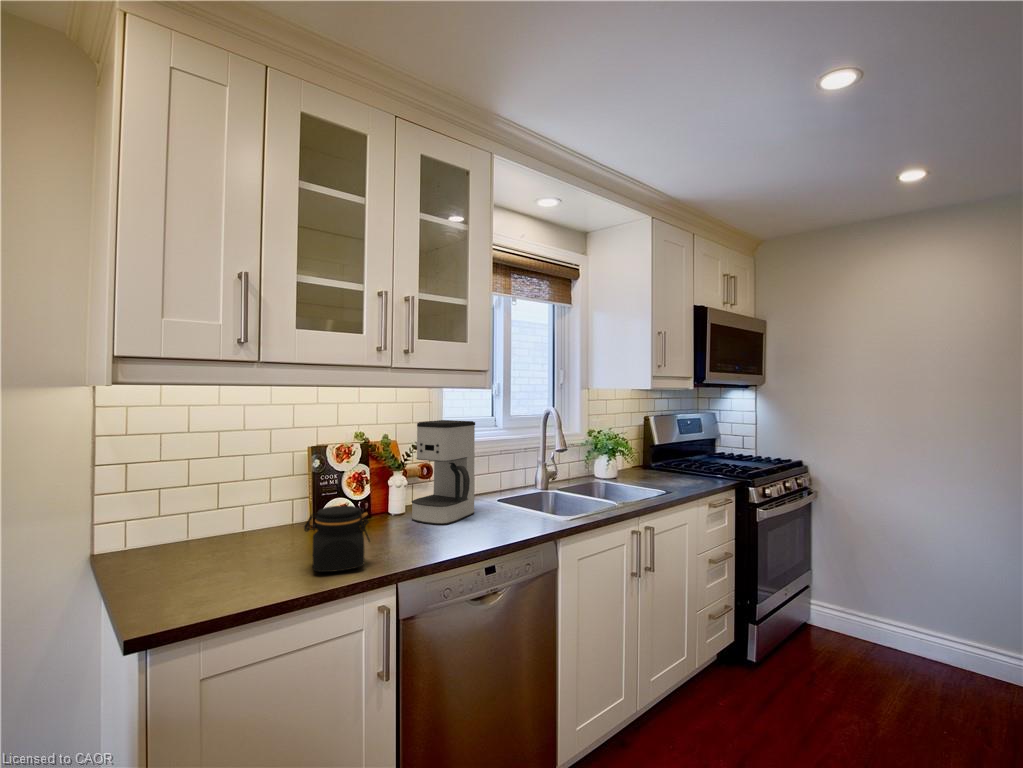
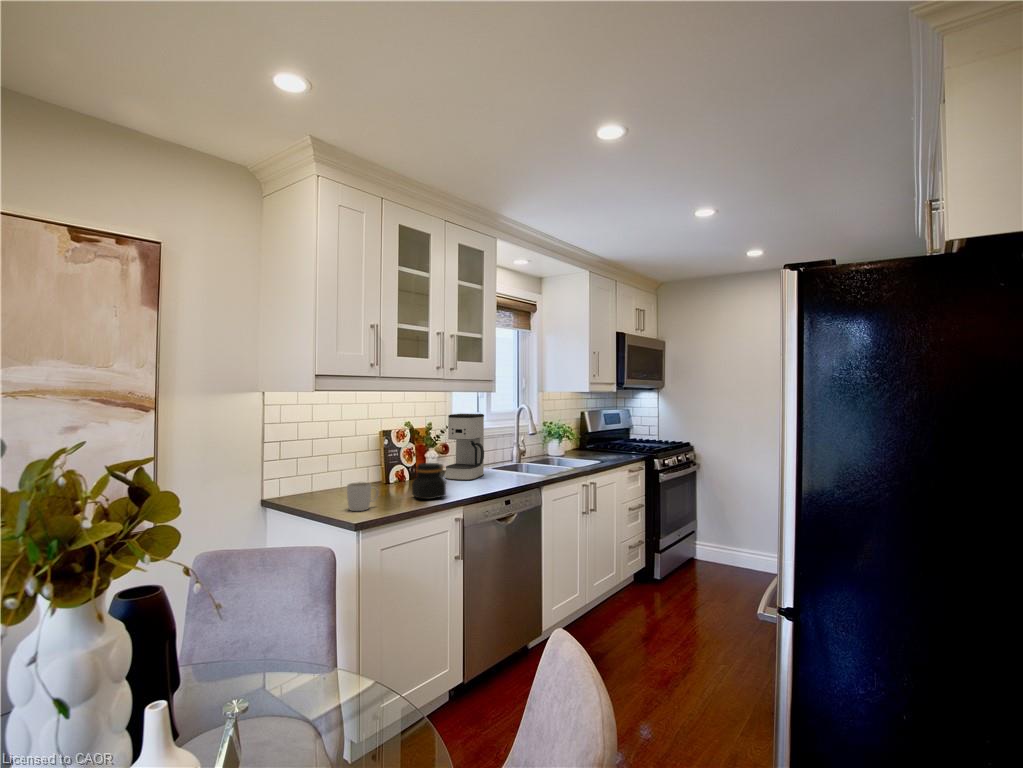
mug: none [162,544,228,601] -> present [347,482,378,511]

